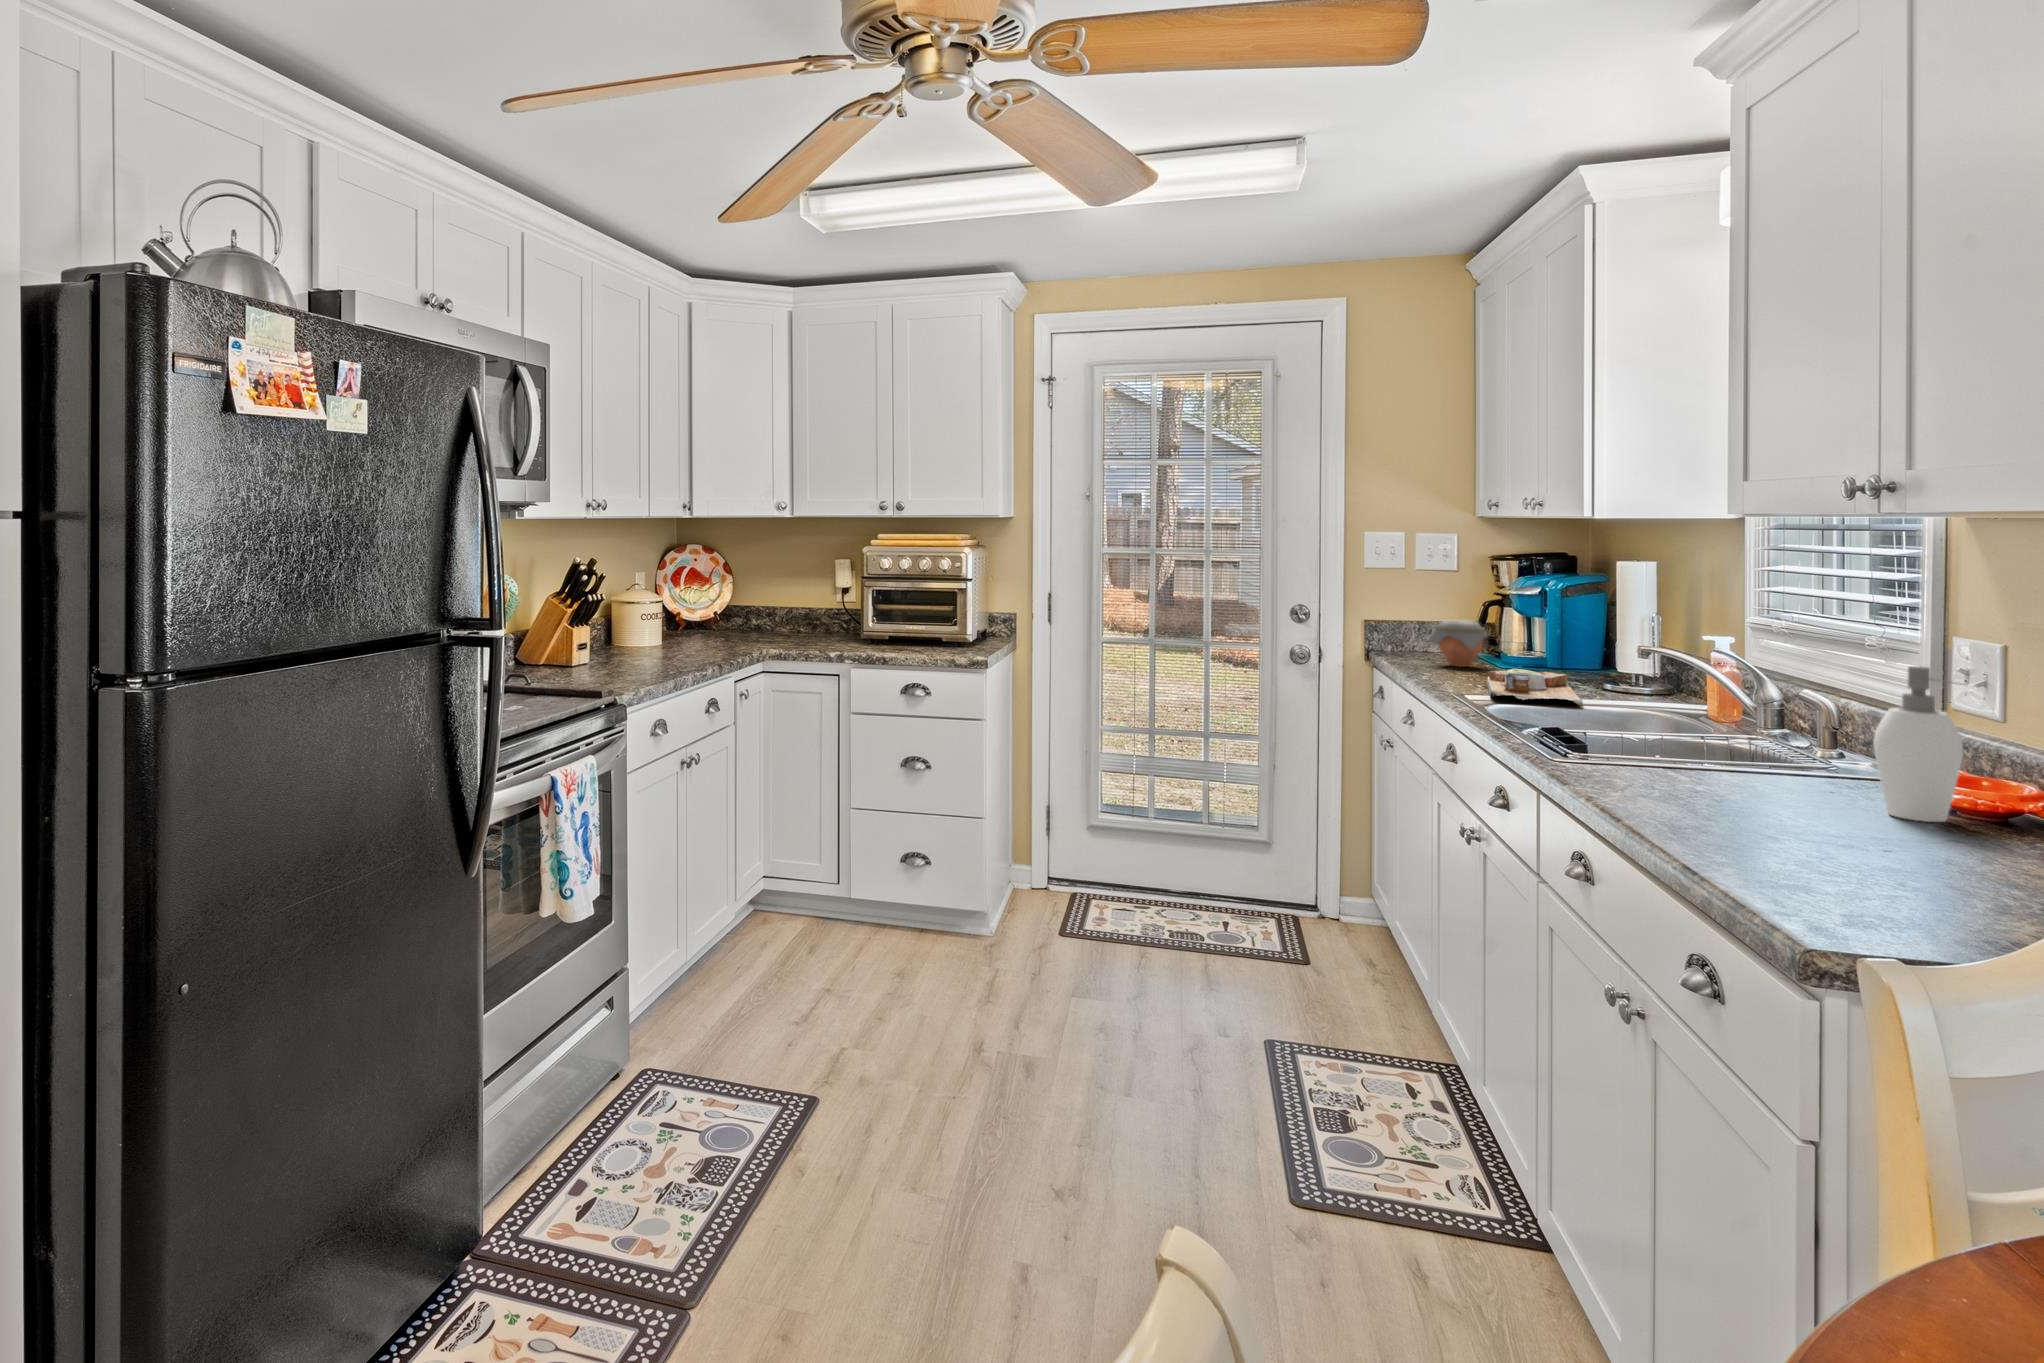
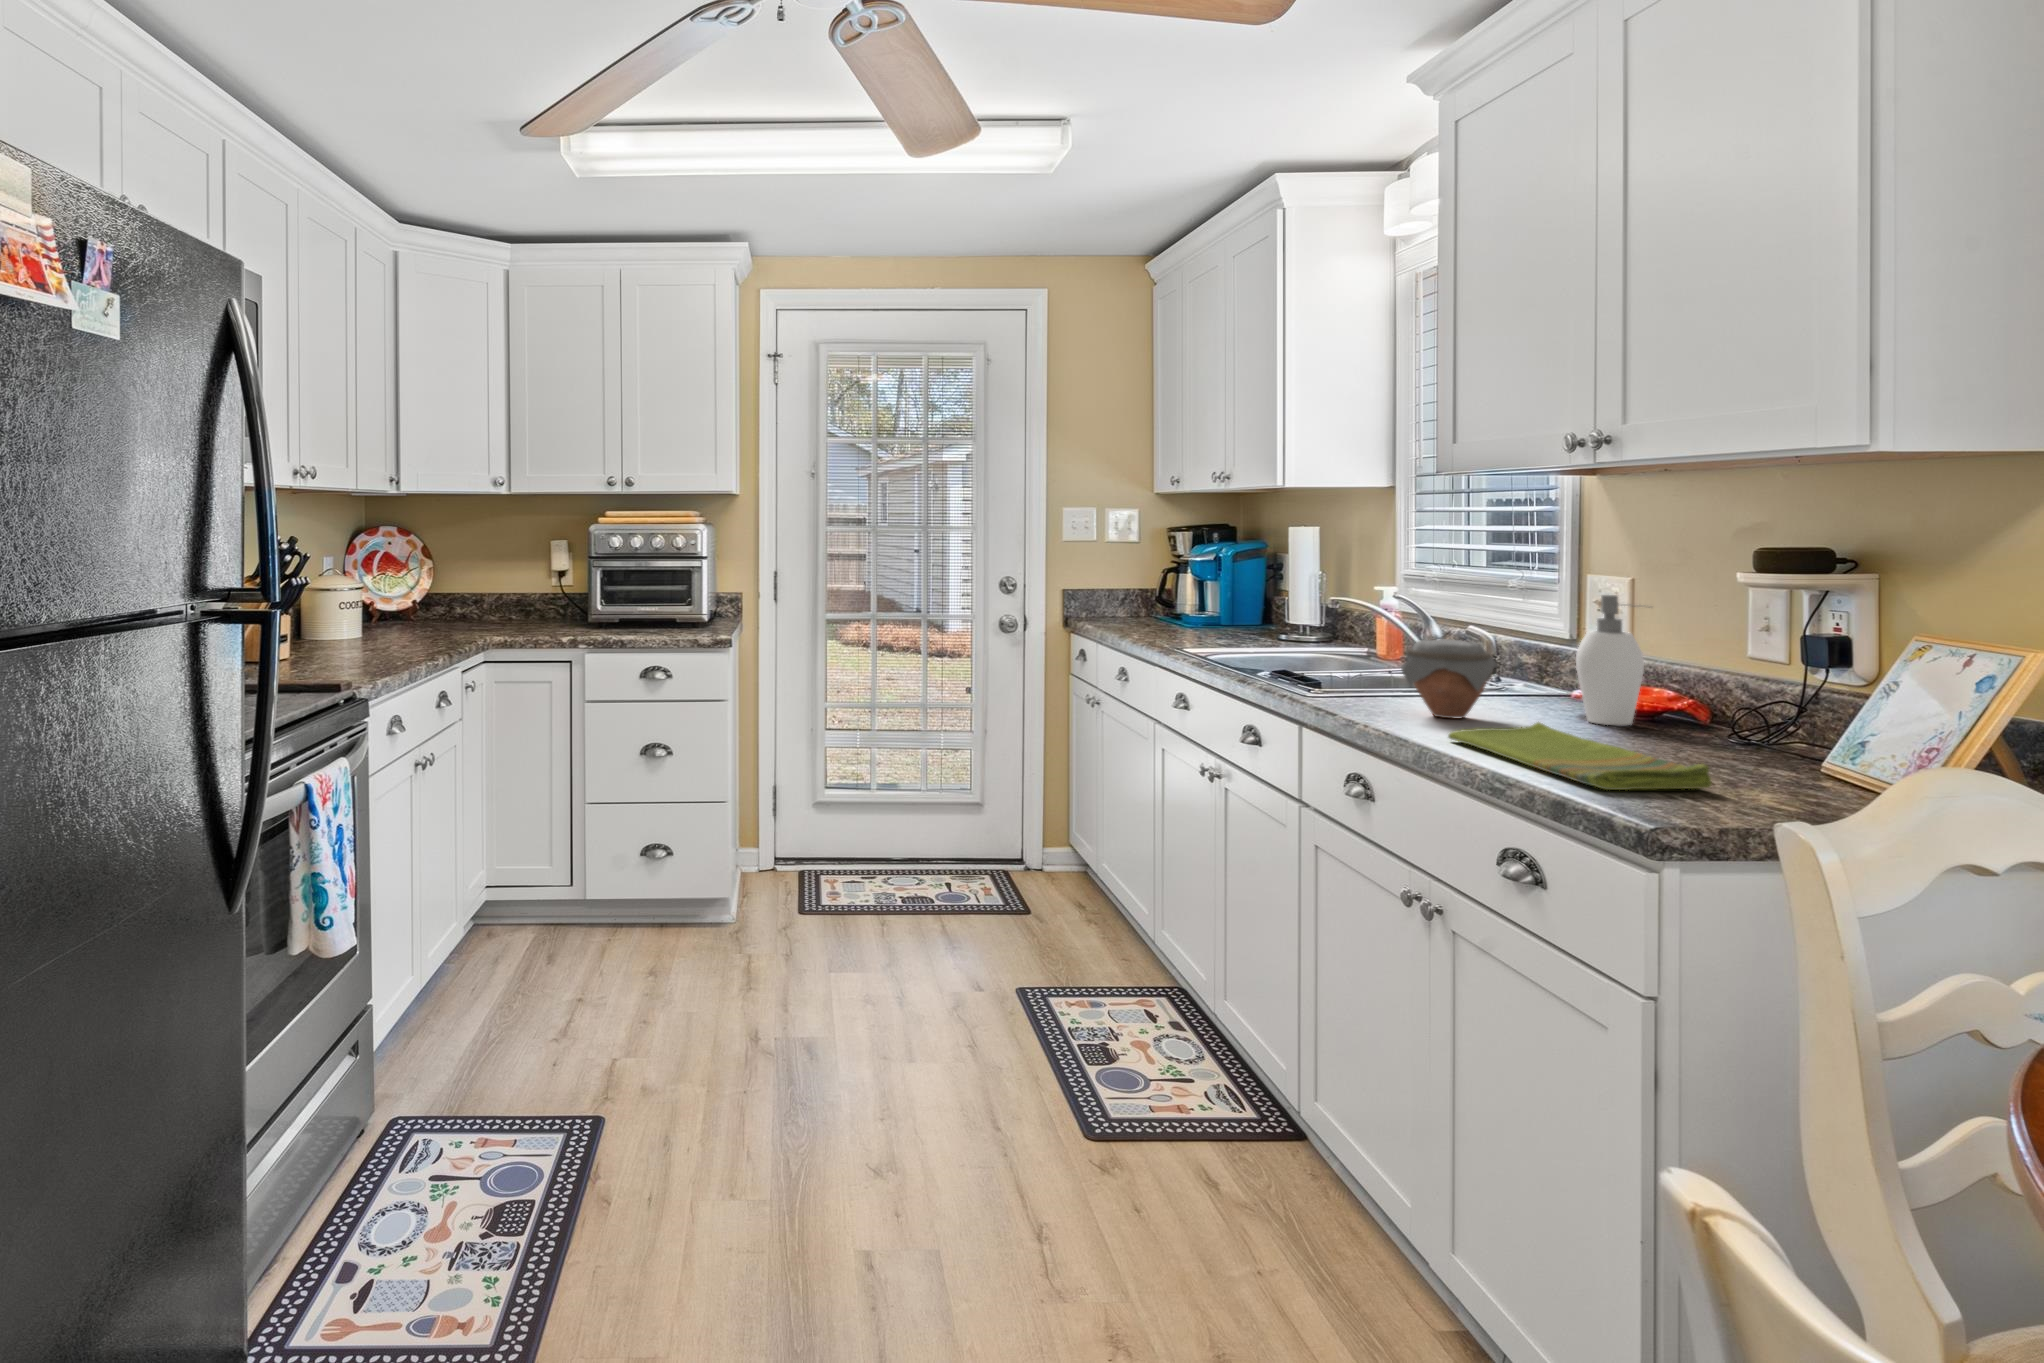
jar: present [1429,620,1488,667] -> present [1401,639,1497,719]
cutting board: present [1487,669,1583,707] -> none [1186,623,1281,654]
dish towel: none [1663,810,1936,904] -> present [1448,722,1712,790]

